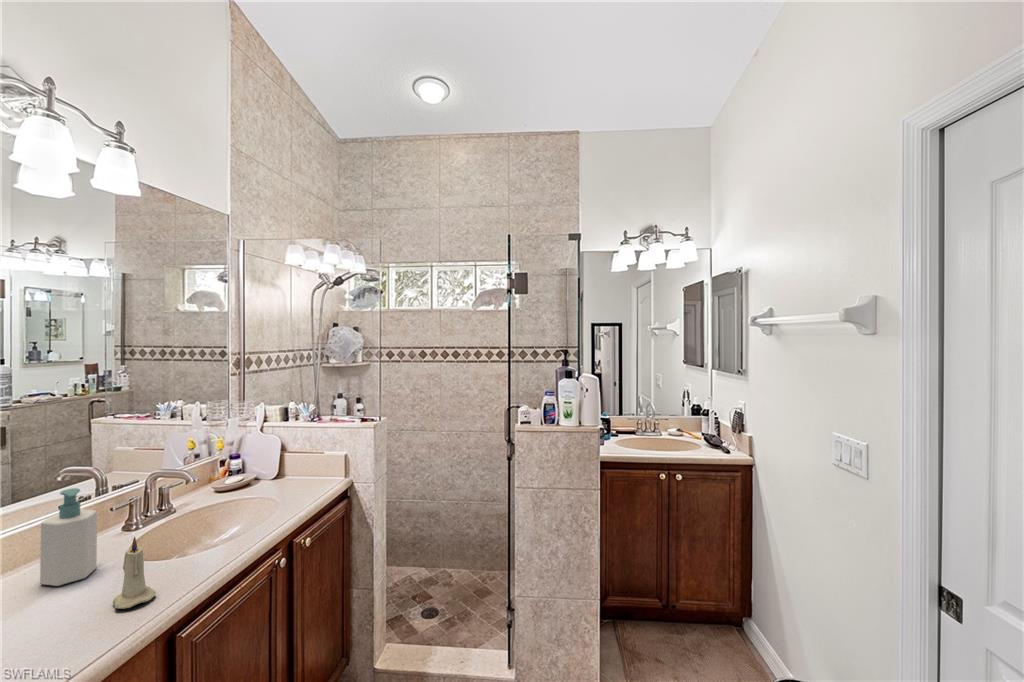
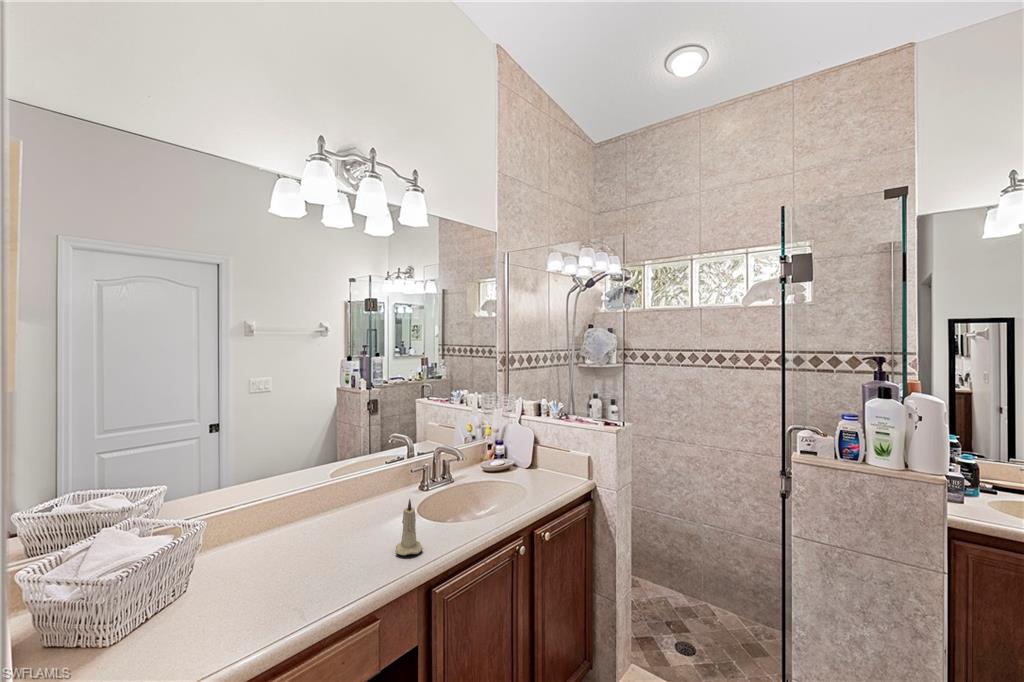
soap bottle: present [40,488,97,586] -> none [362,452,395,524]

